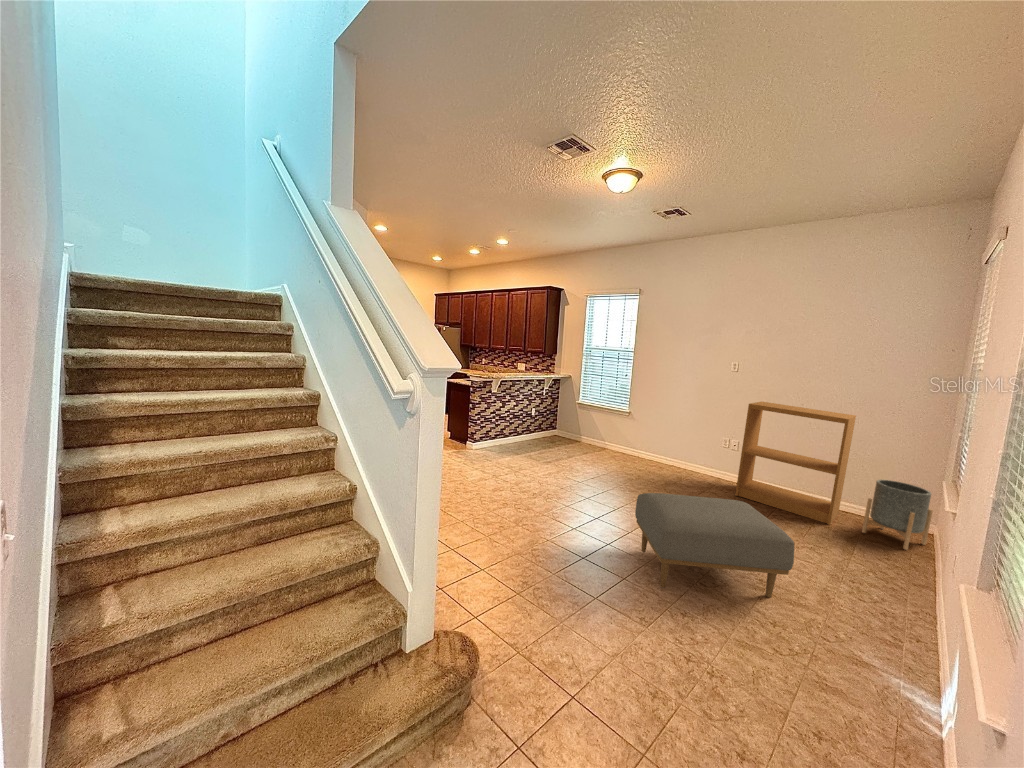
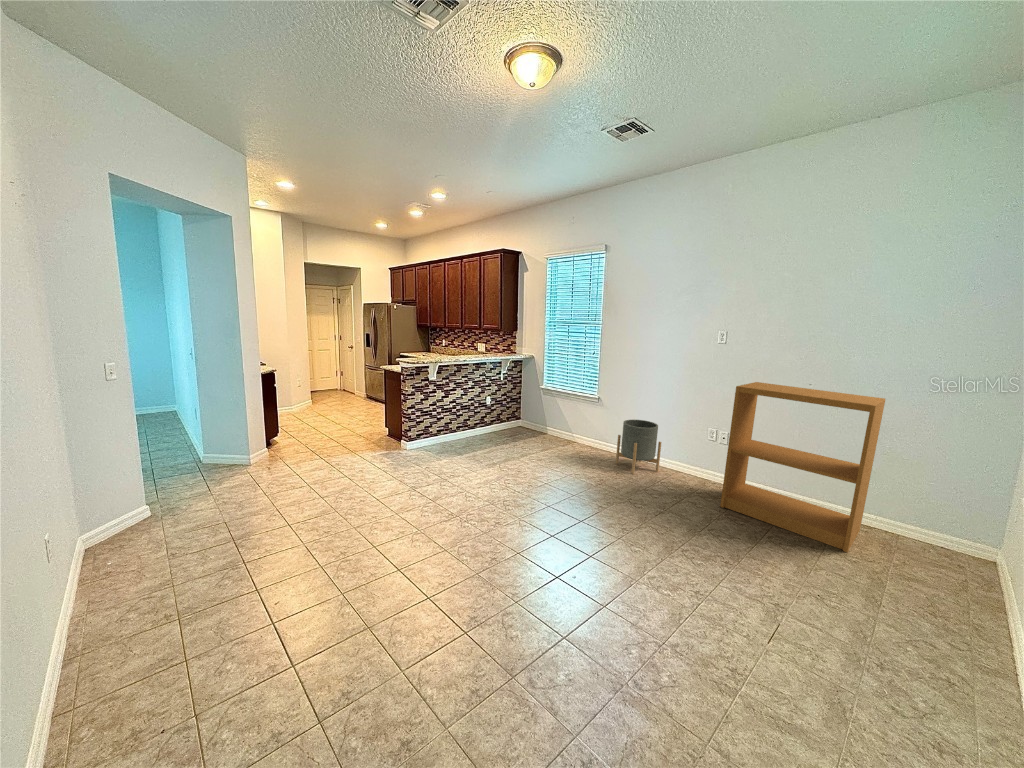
planter: present [862,480,933,550] -> present [616,420,662,474]
ottoman: present [635,493,794,598] -> none [550,530,780,711]

